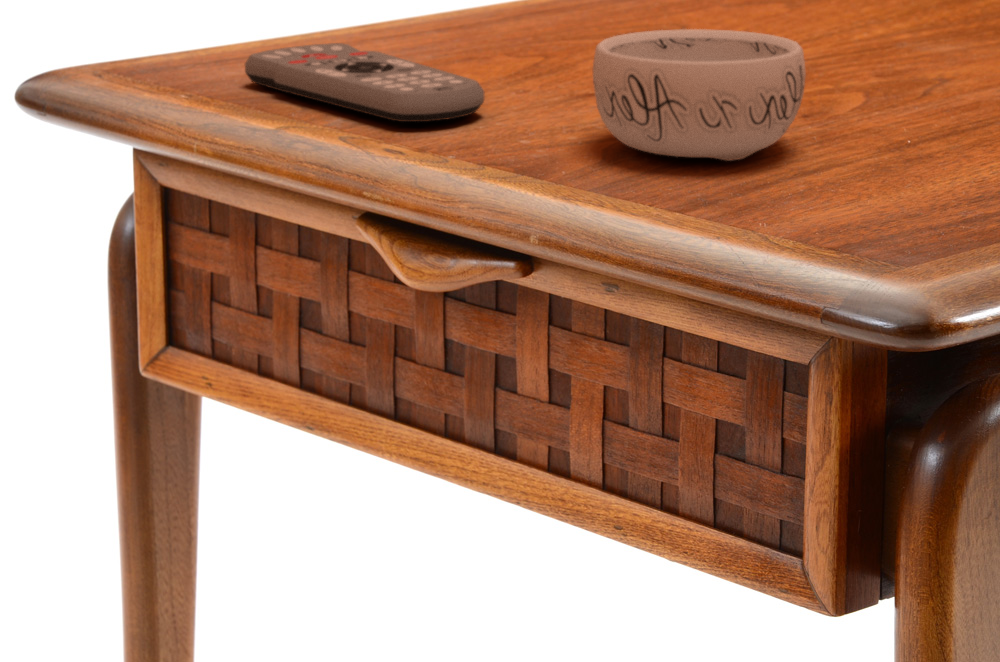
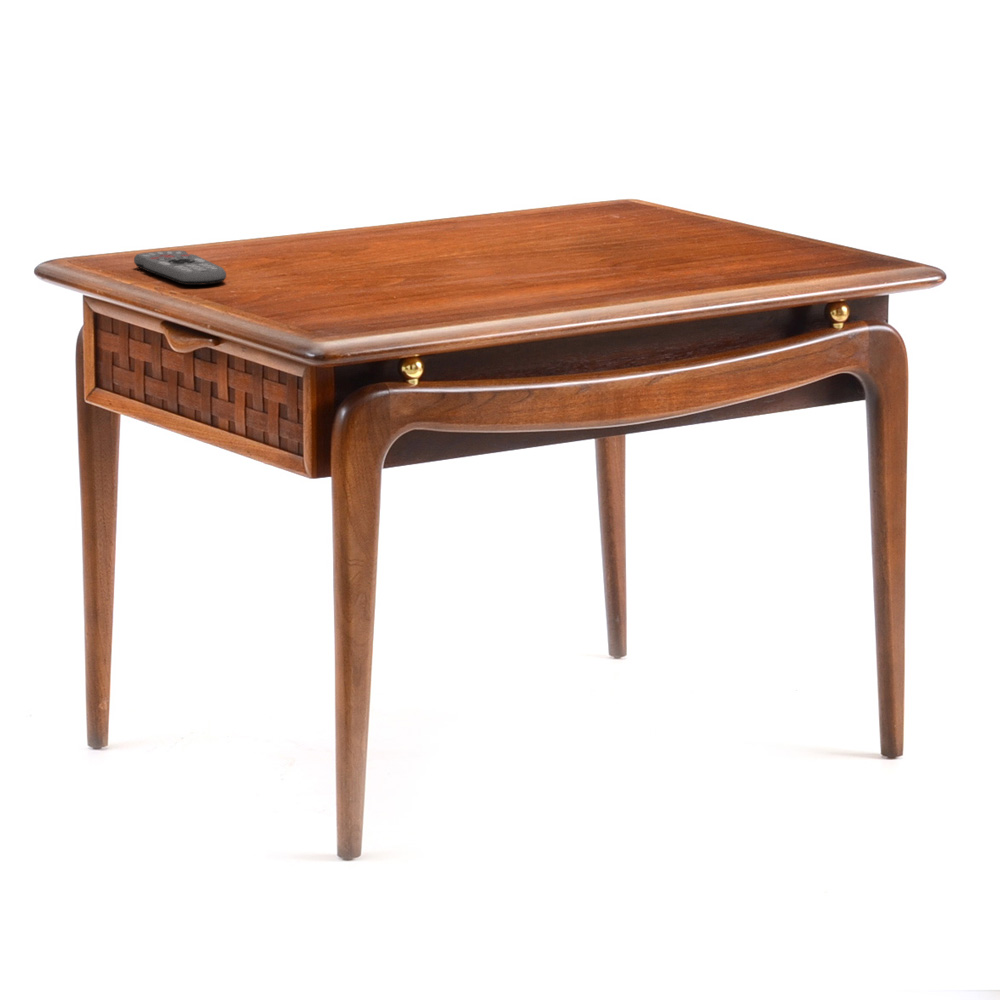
decorative bowl: present [593,29,806,161] -> none [253,249,341,303]

